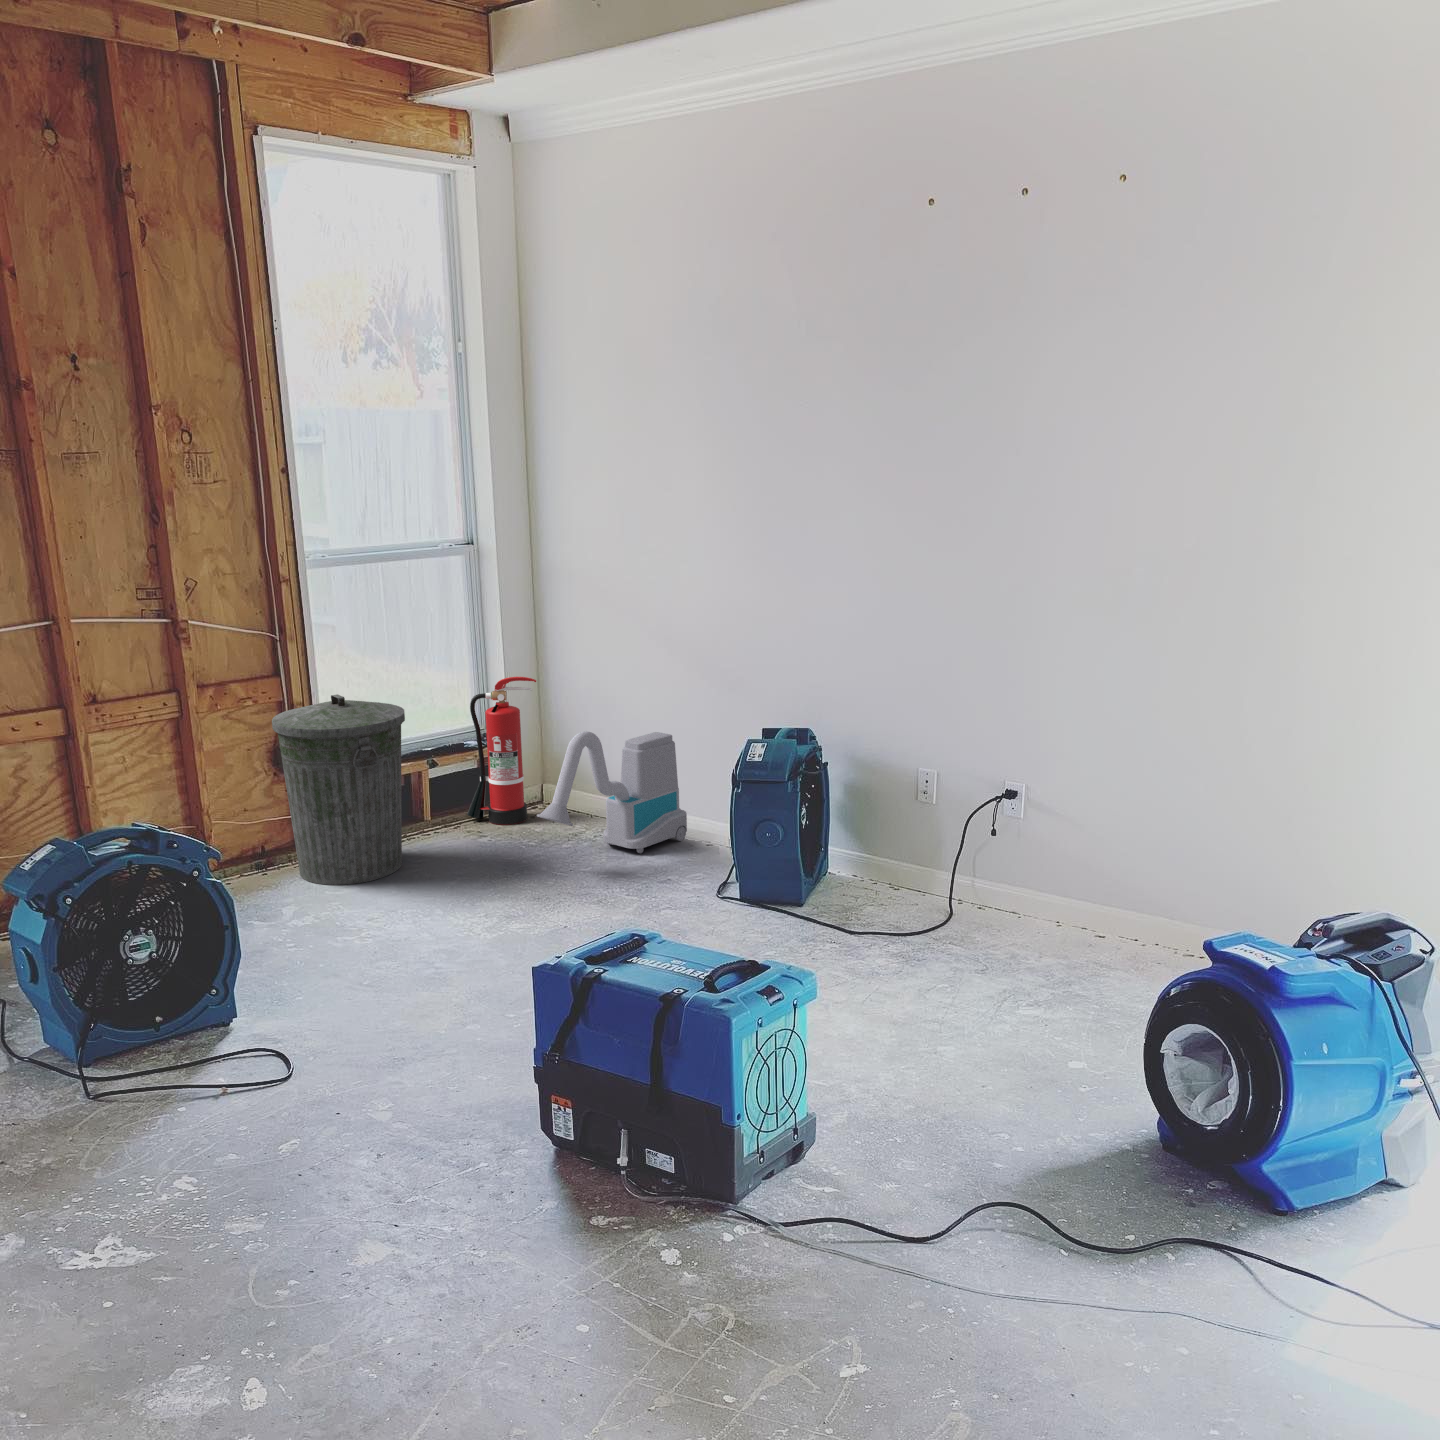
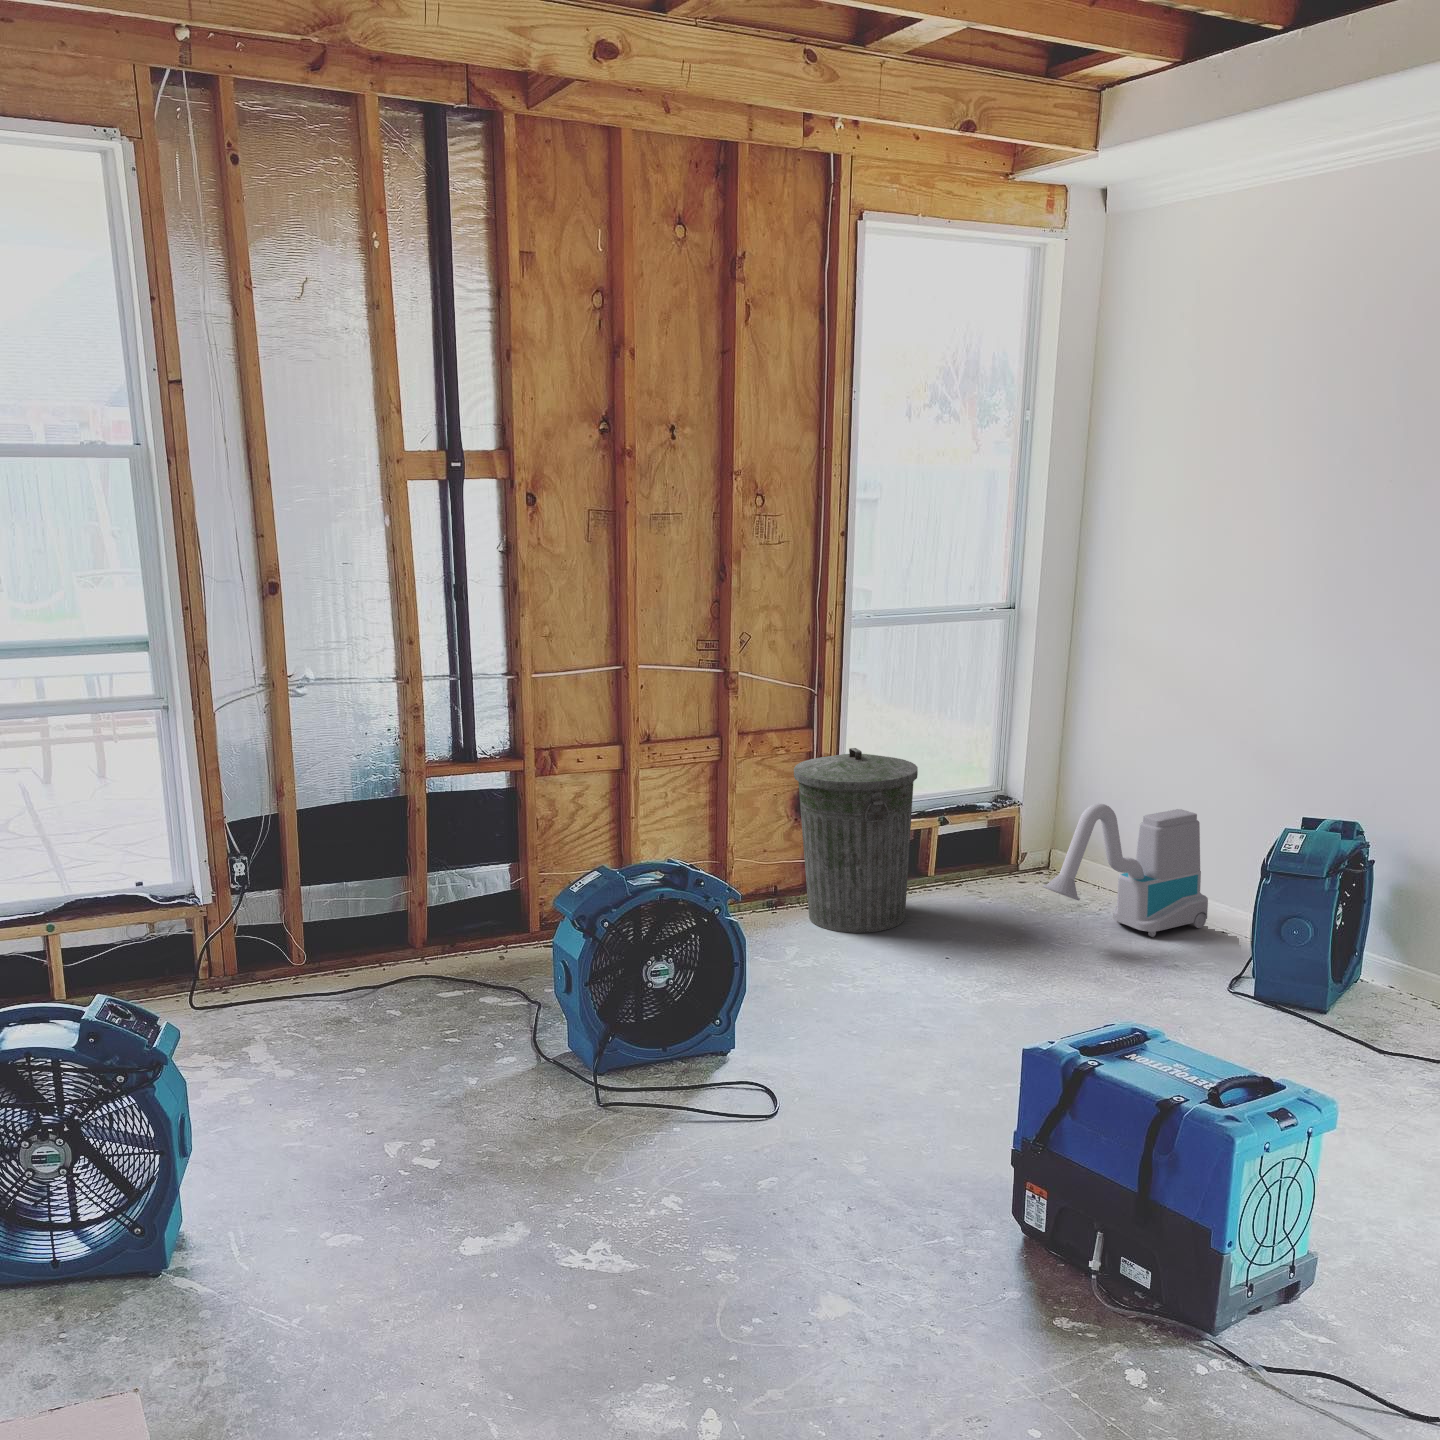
fire extinguisher: present [467,677,536,825] -> none [974,739,1054,890]

